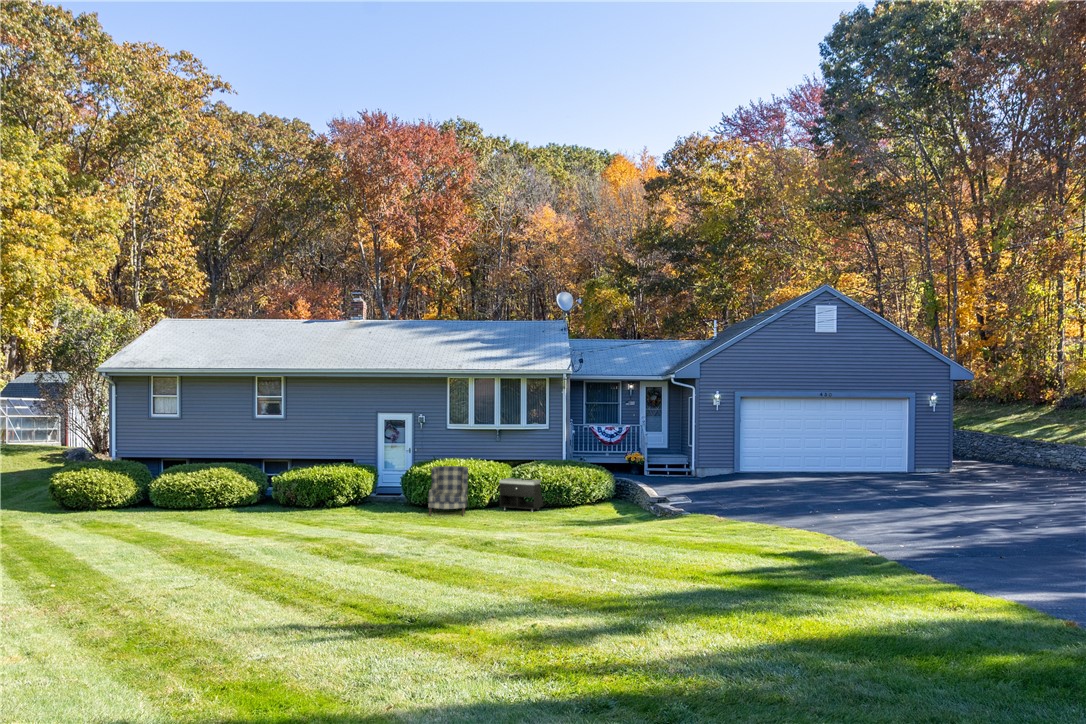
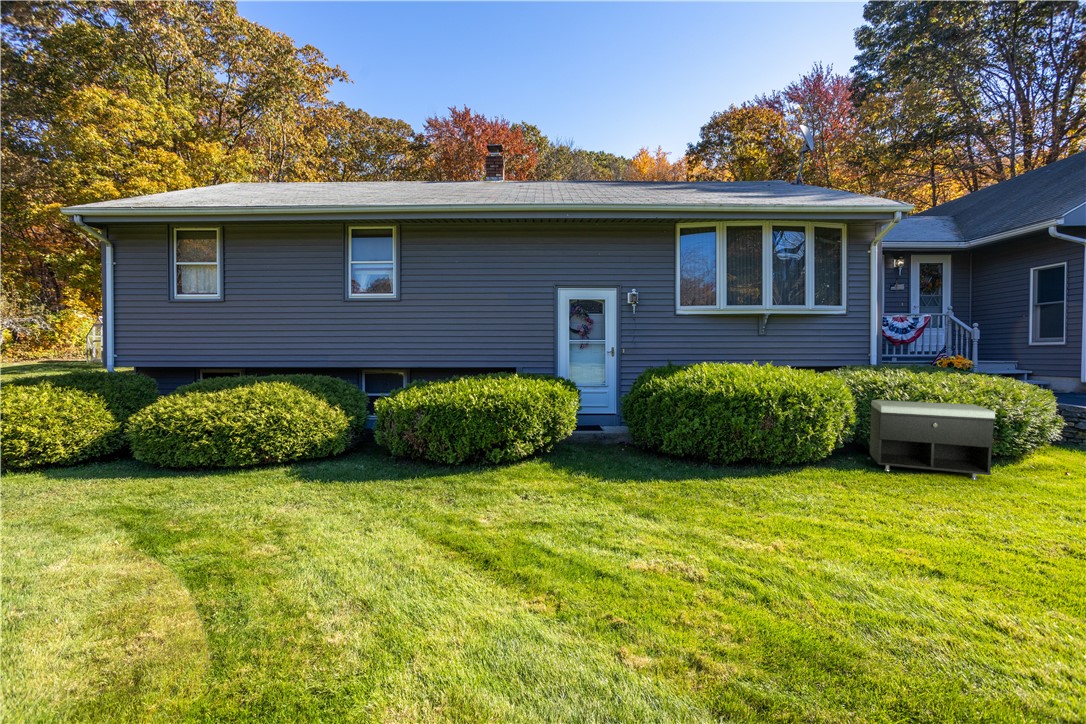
chair: present [428,466,468,516] -> none [737,375,865,501]

